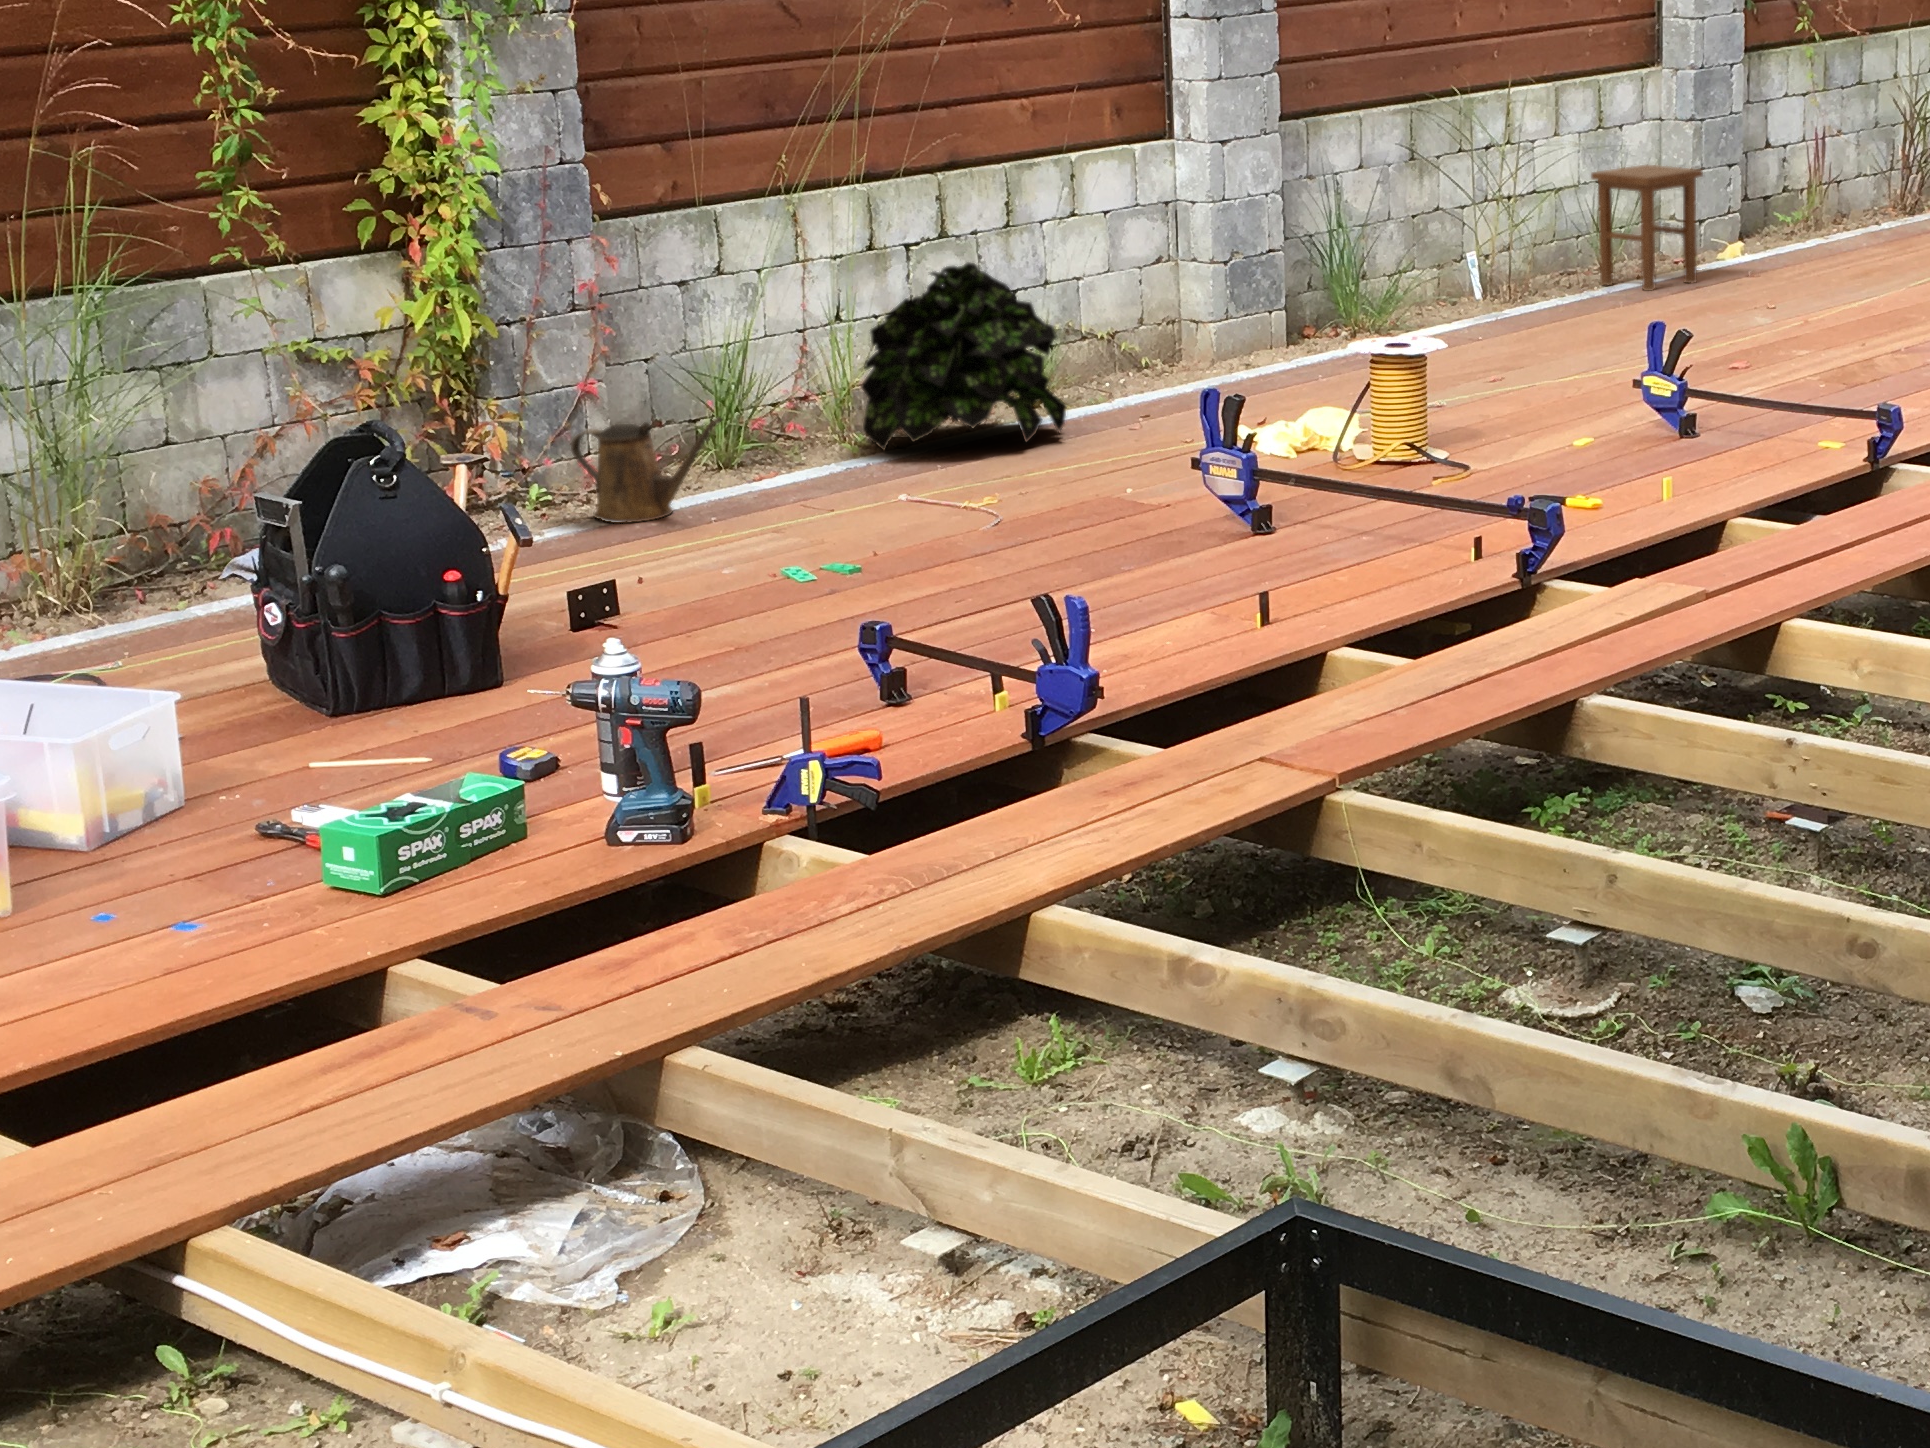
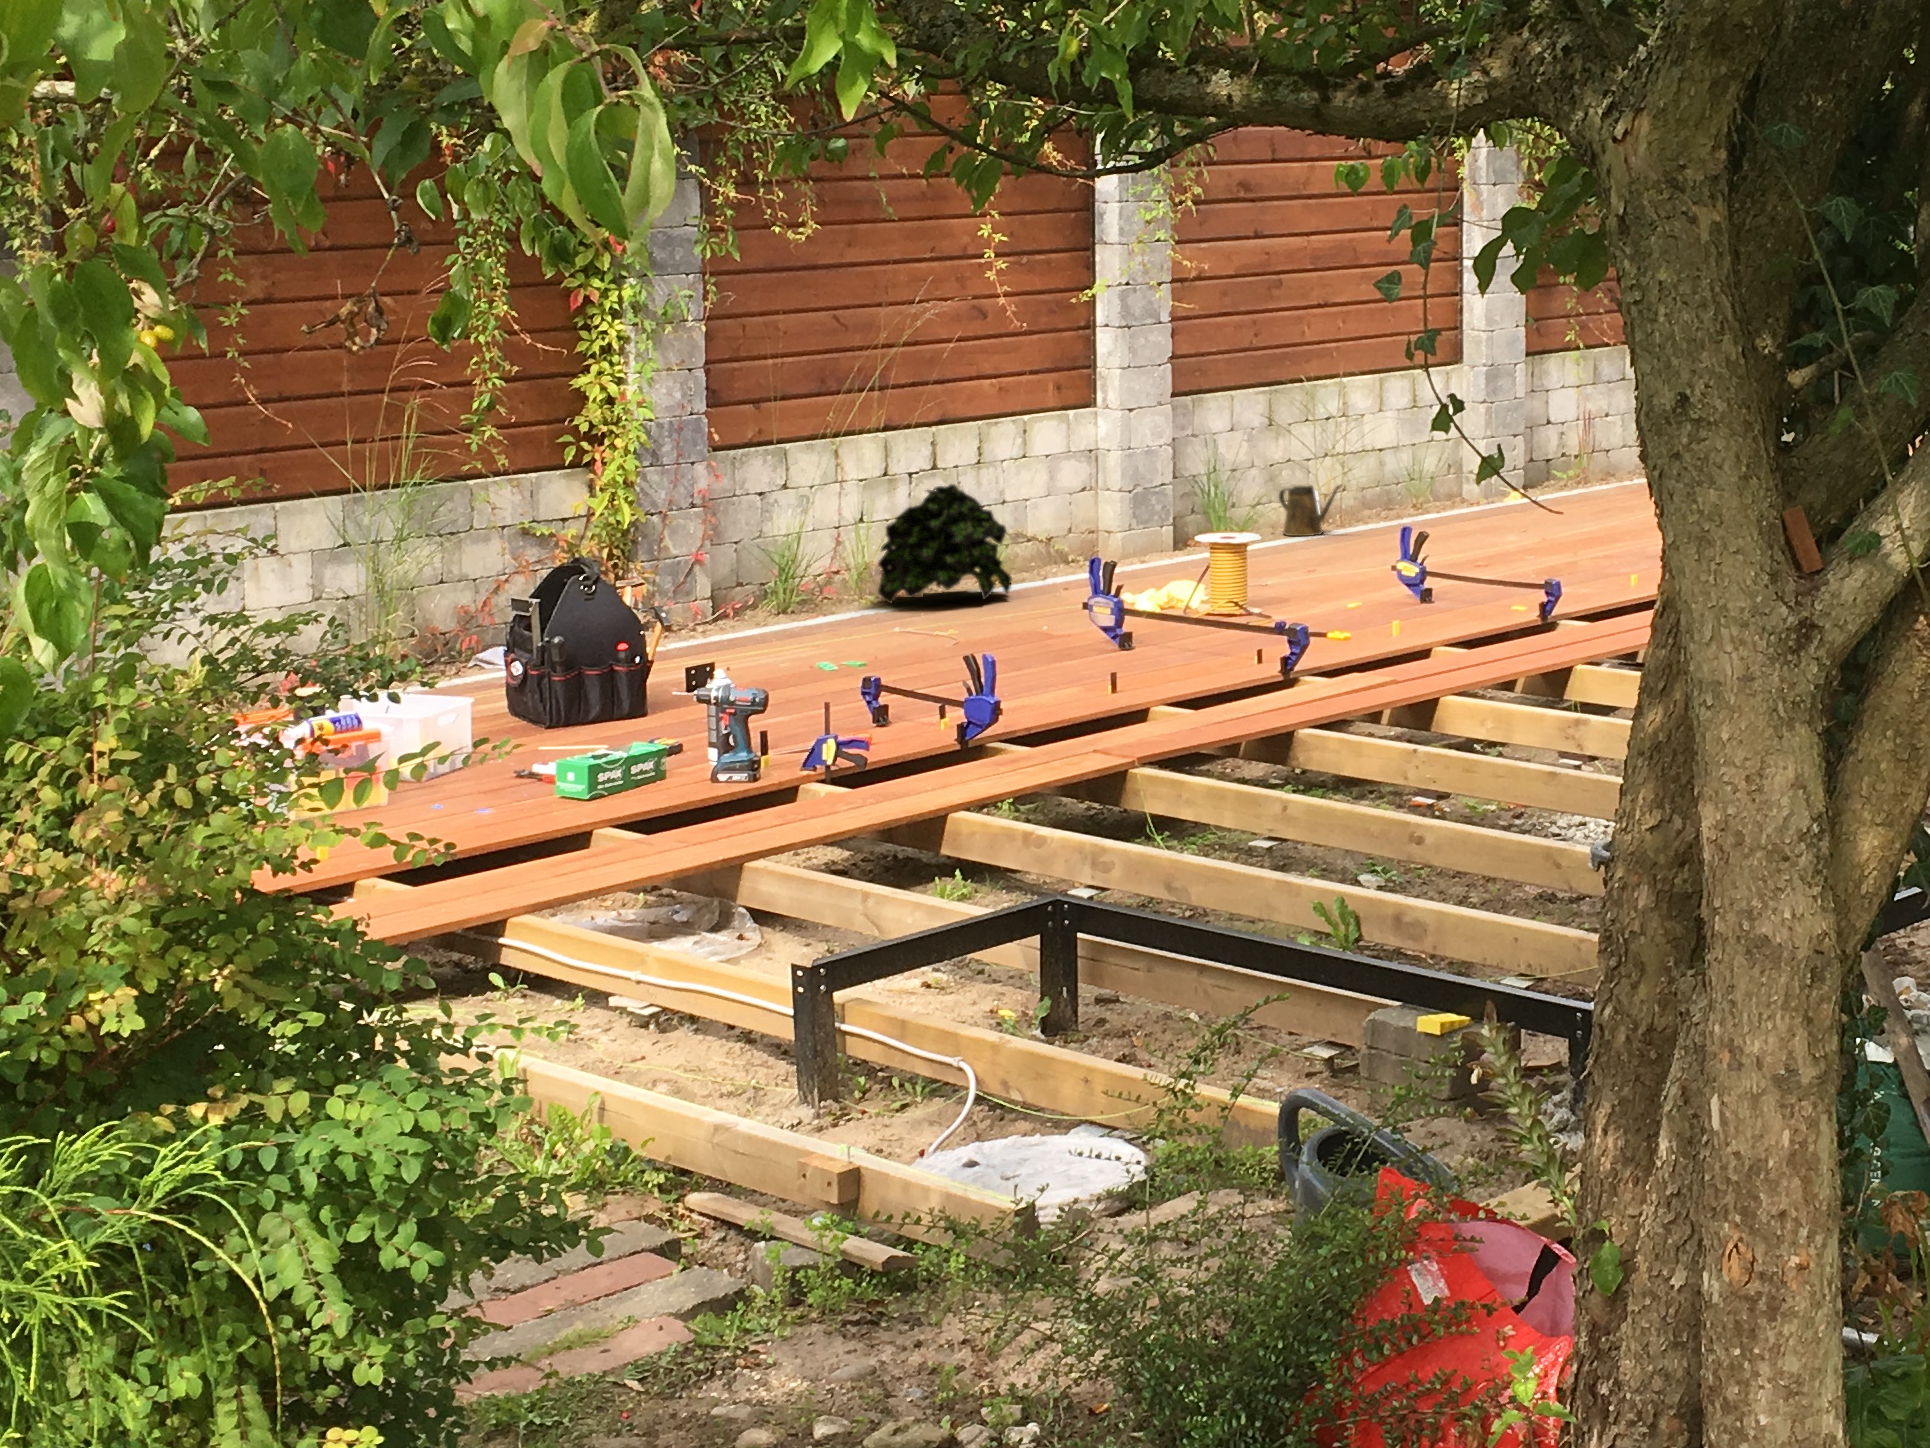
stool: present [1591,164,1703,291] -> none [1390,433,1468,519]
watering can: present [571,418,722,523] -> present [1279,485,1341,536]

